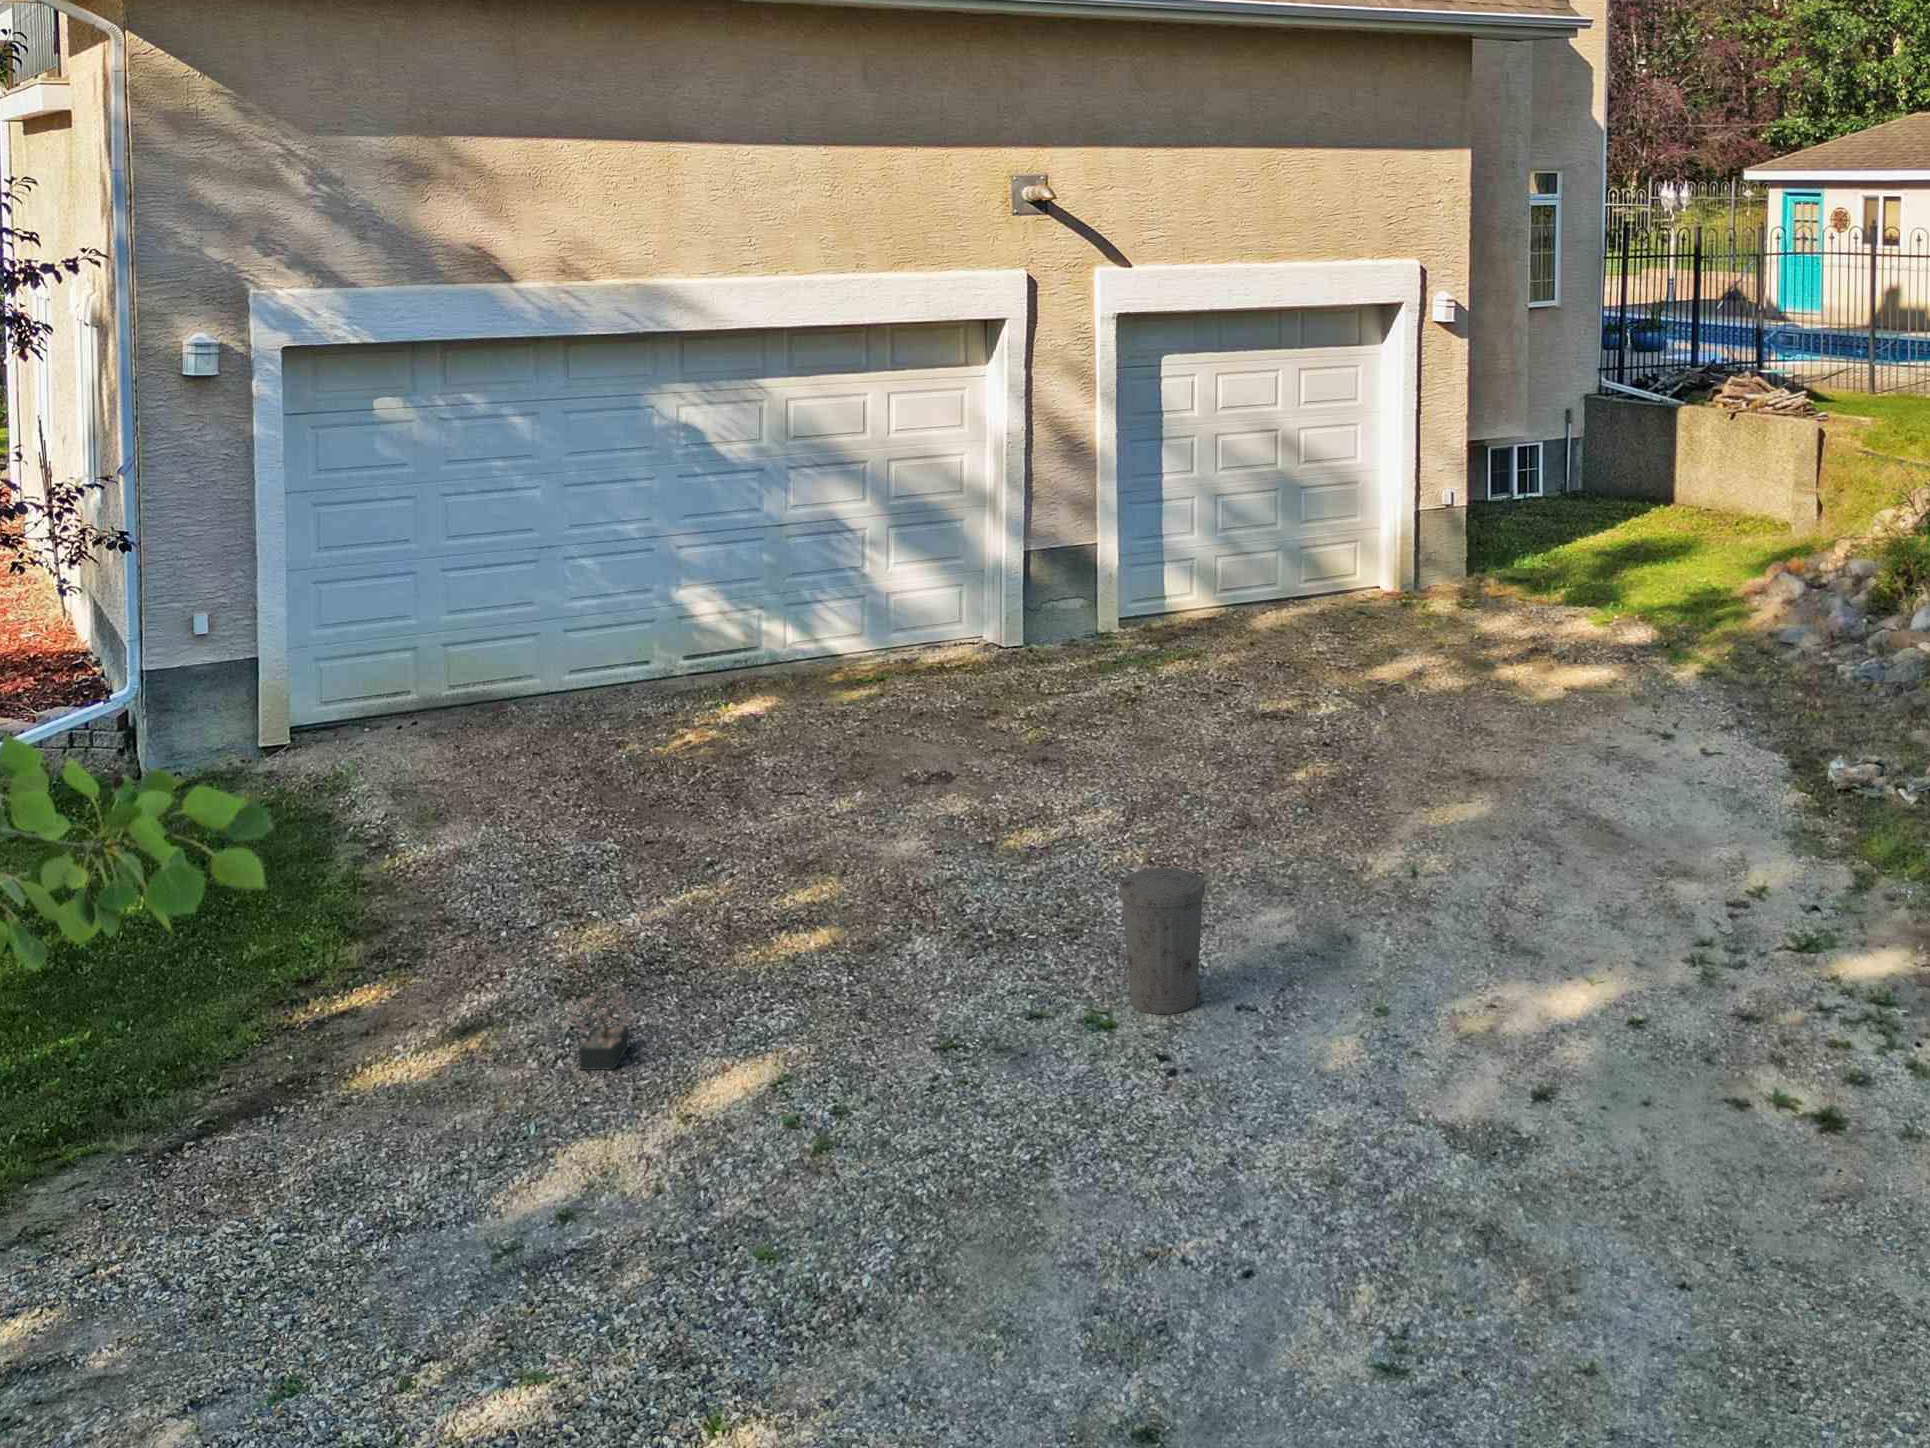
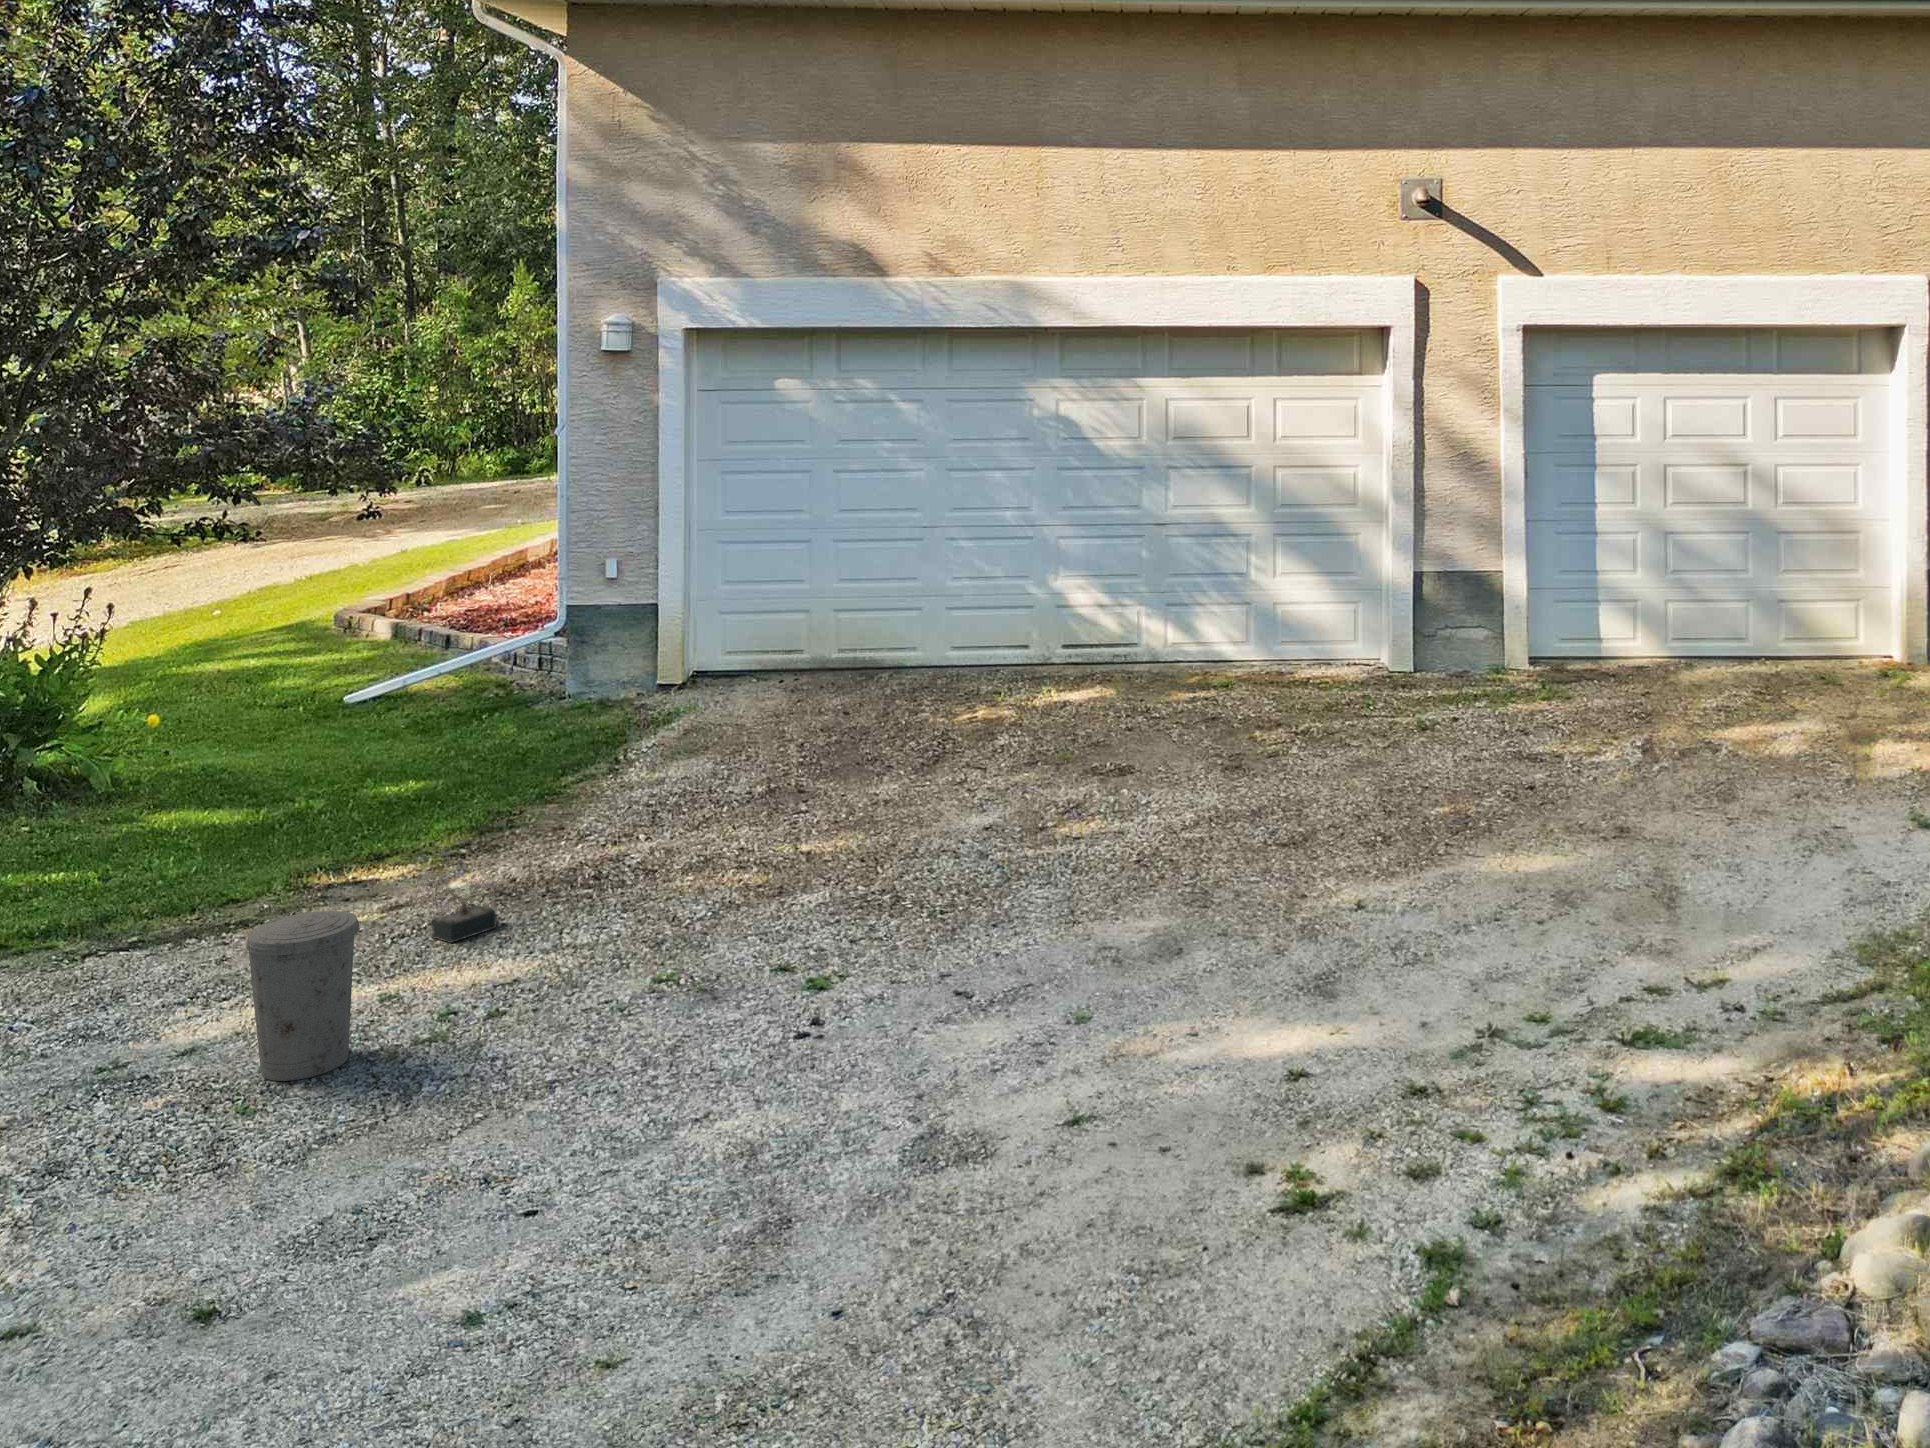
trash can: present [1120,868,1205,1014] -> present [246,911,360,1081]

